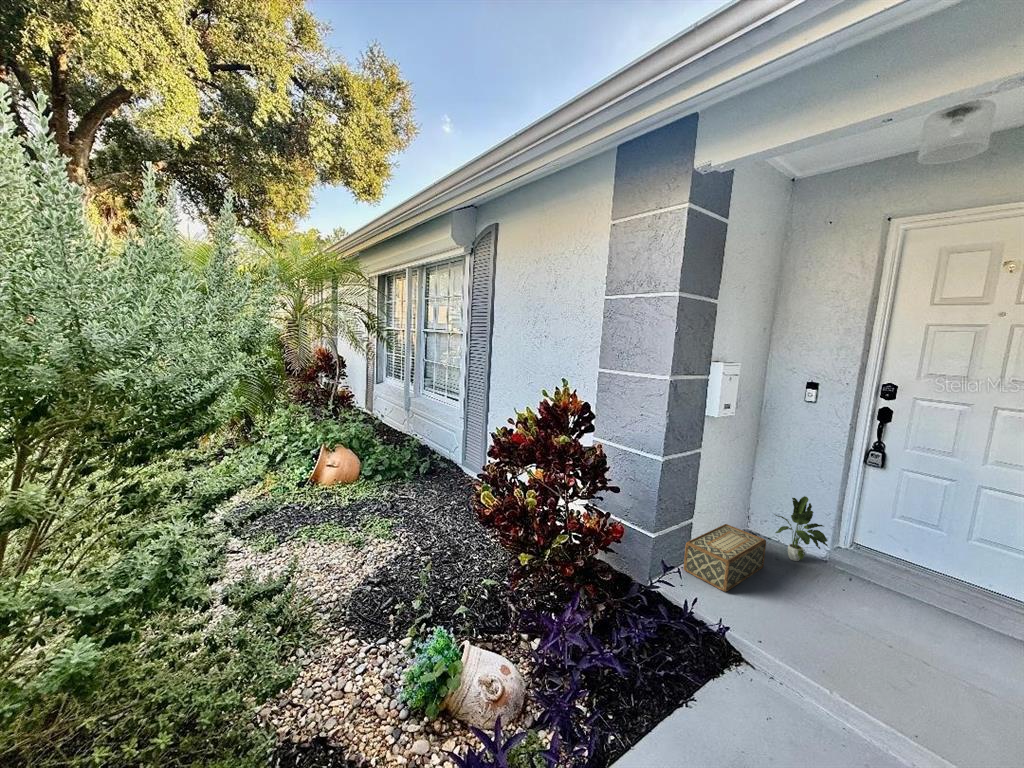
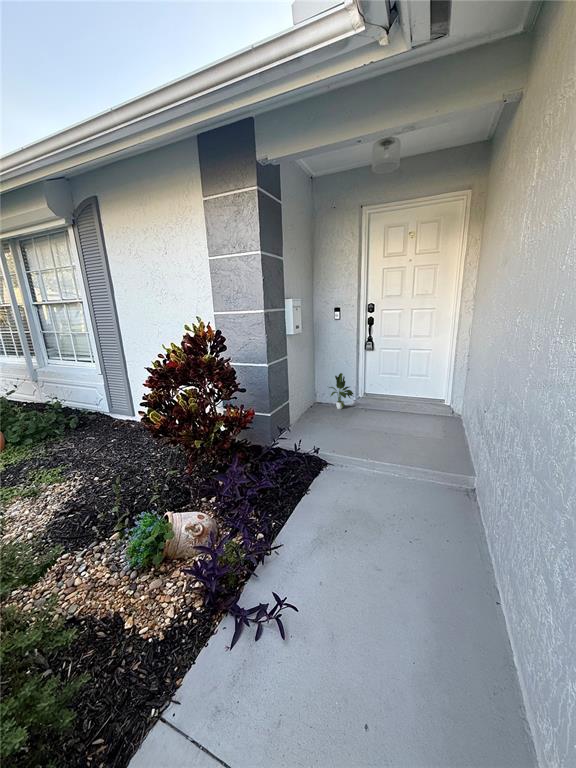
woven basket: present [683,524,766,592] -> none [287,399,327,434]

